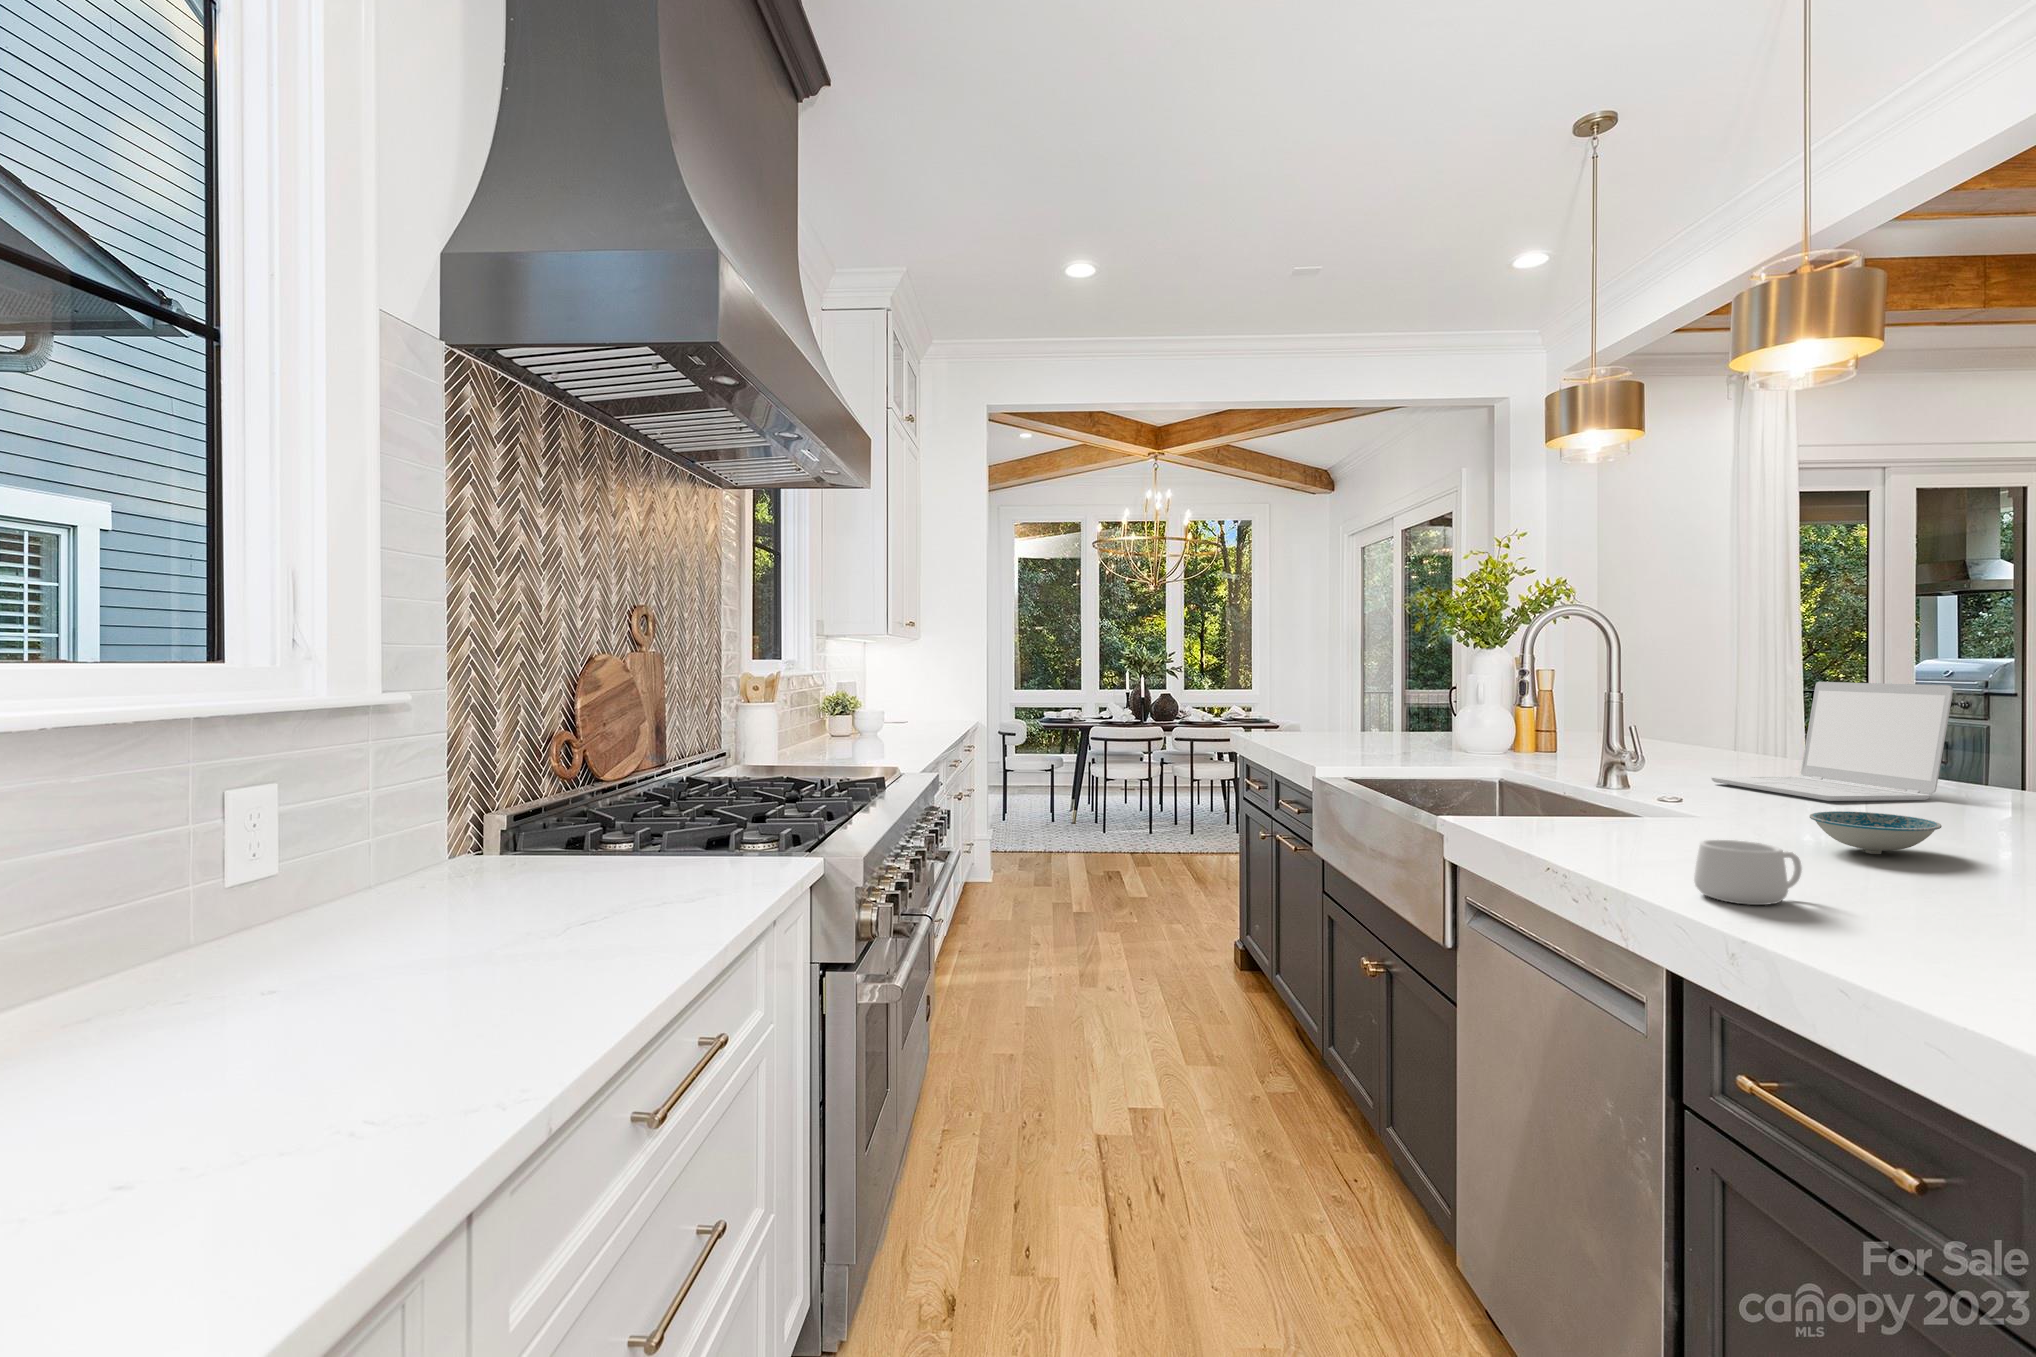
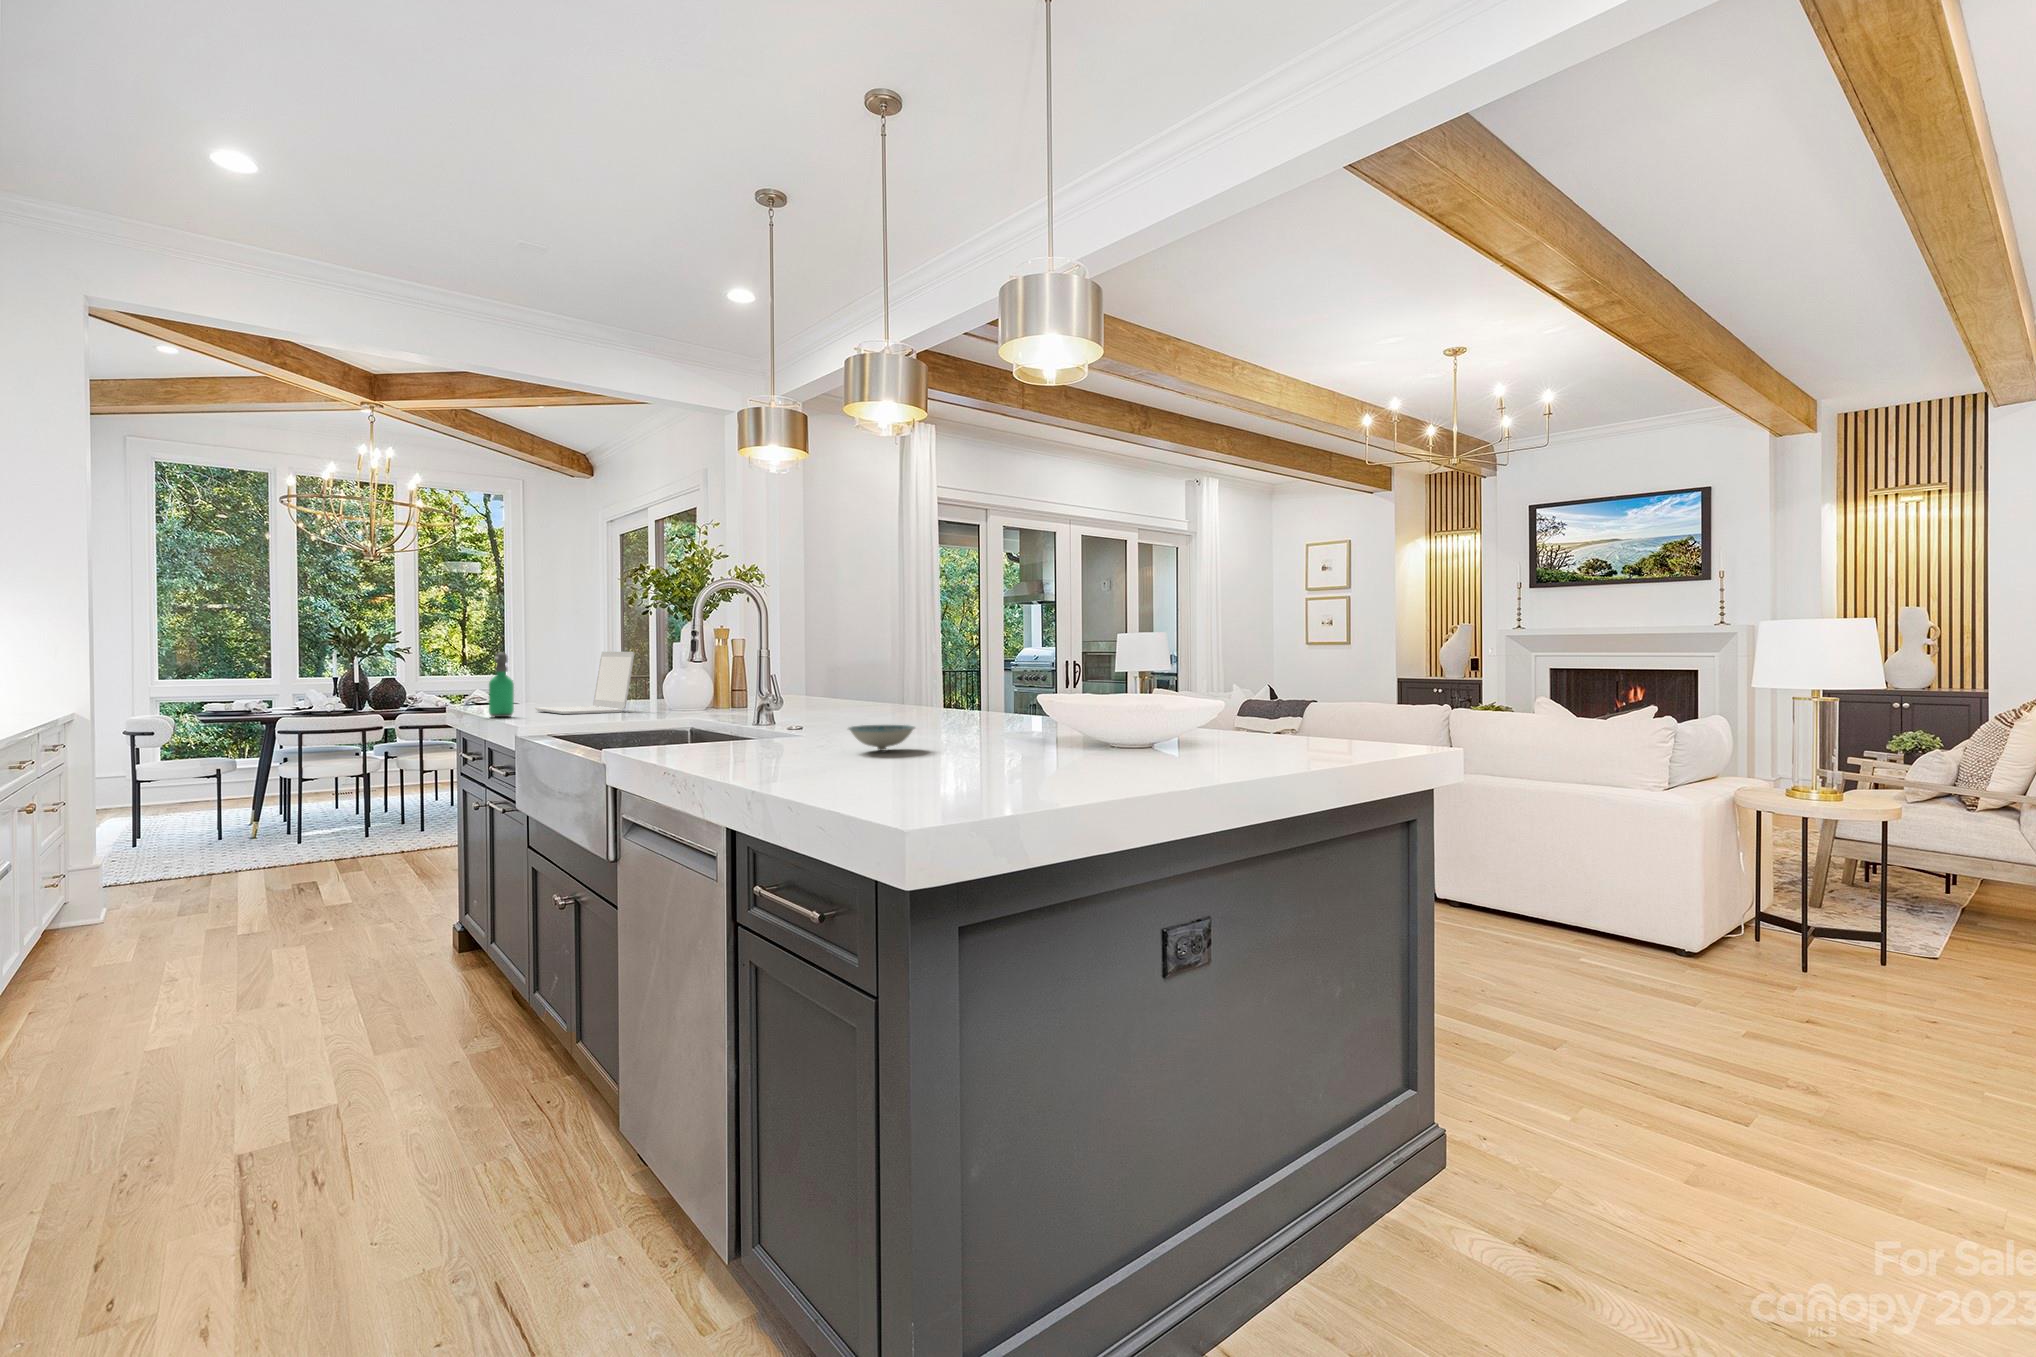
soap dispenser: none [1274,681,1298,746] -> present [489,652,514,717]
laptop: present [1711,682,1953,801] -> present [535,652,634,714]
mug: present [1694,840,1802,905] -> none [748,738,813,778]

